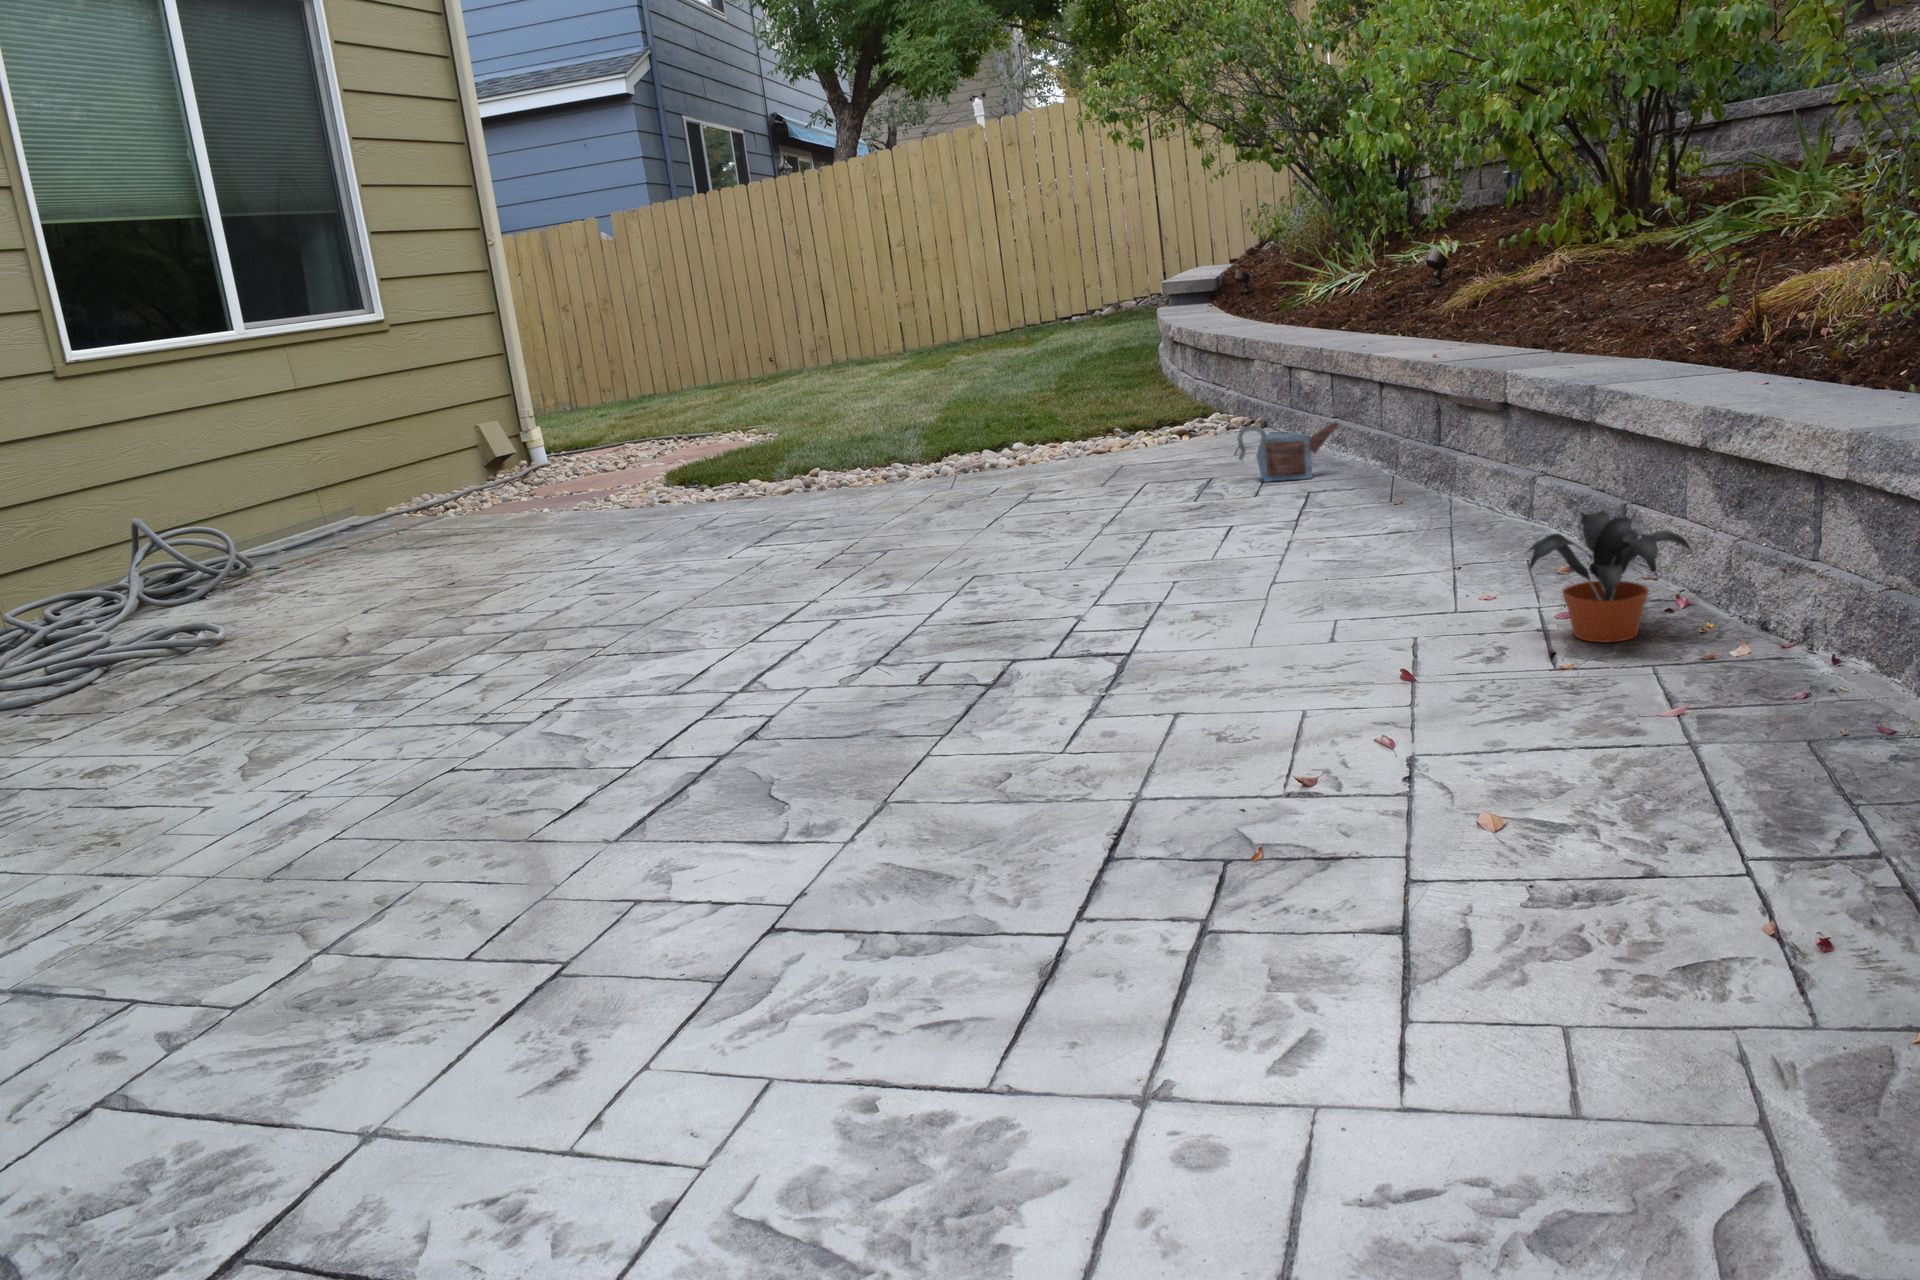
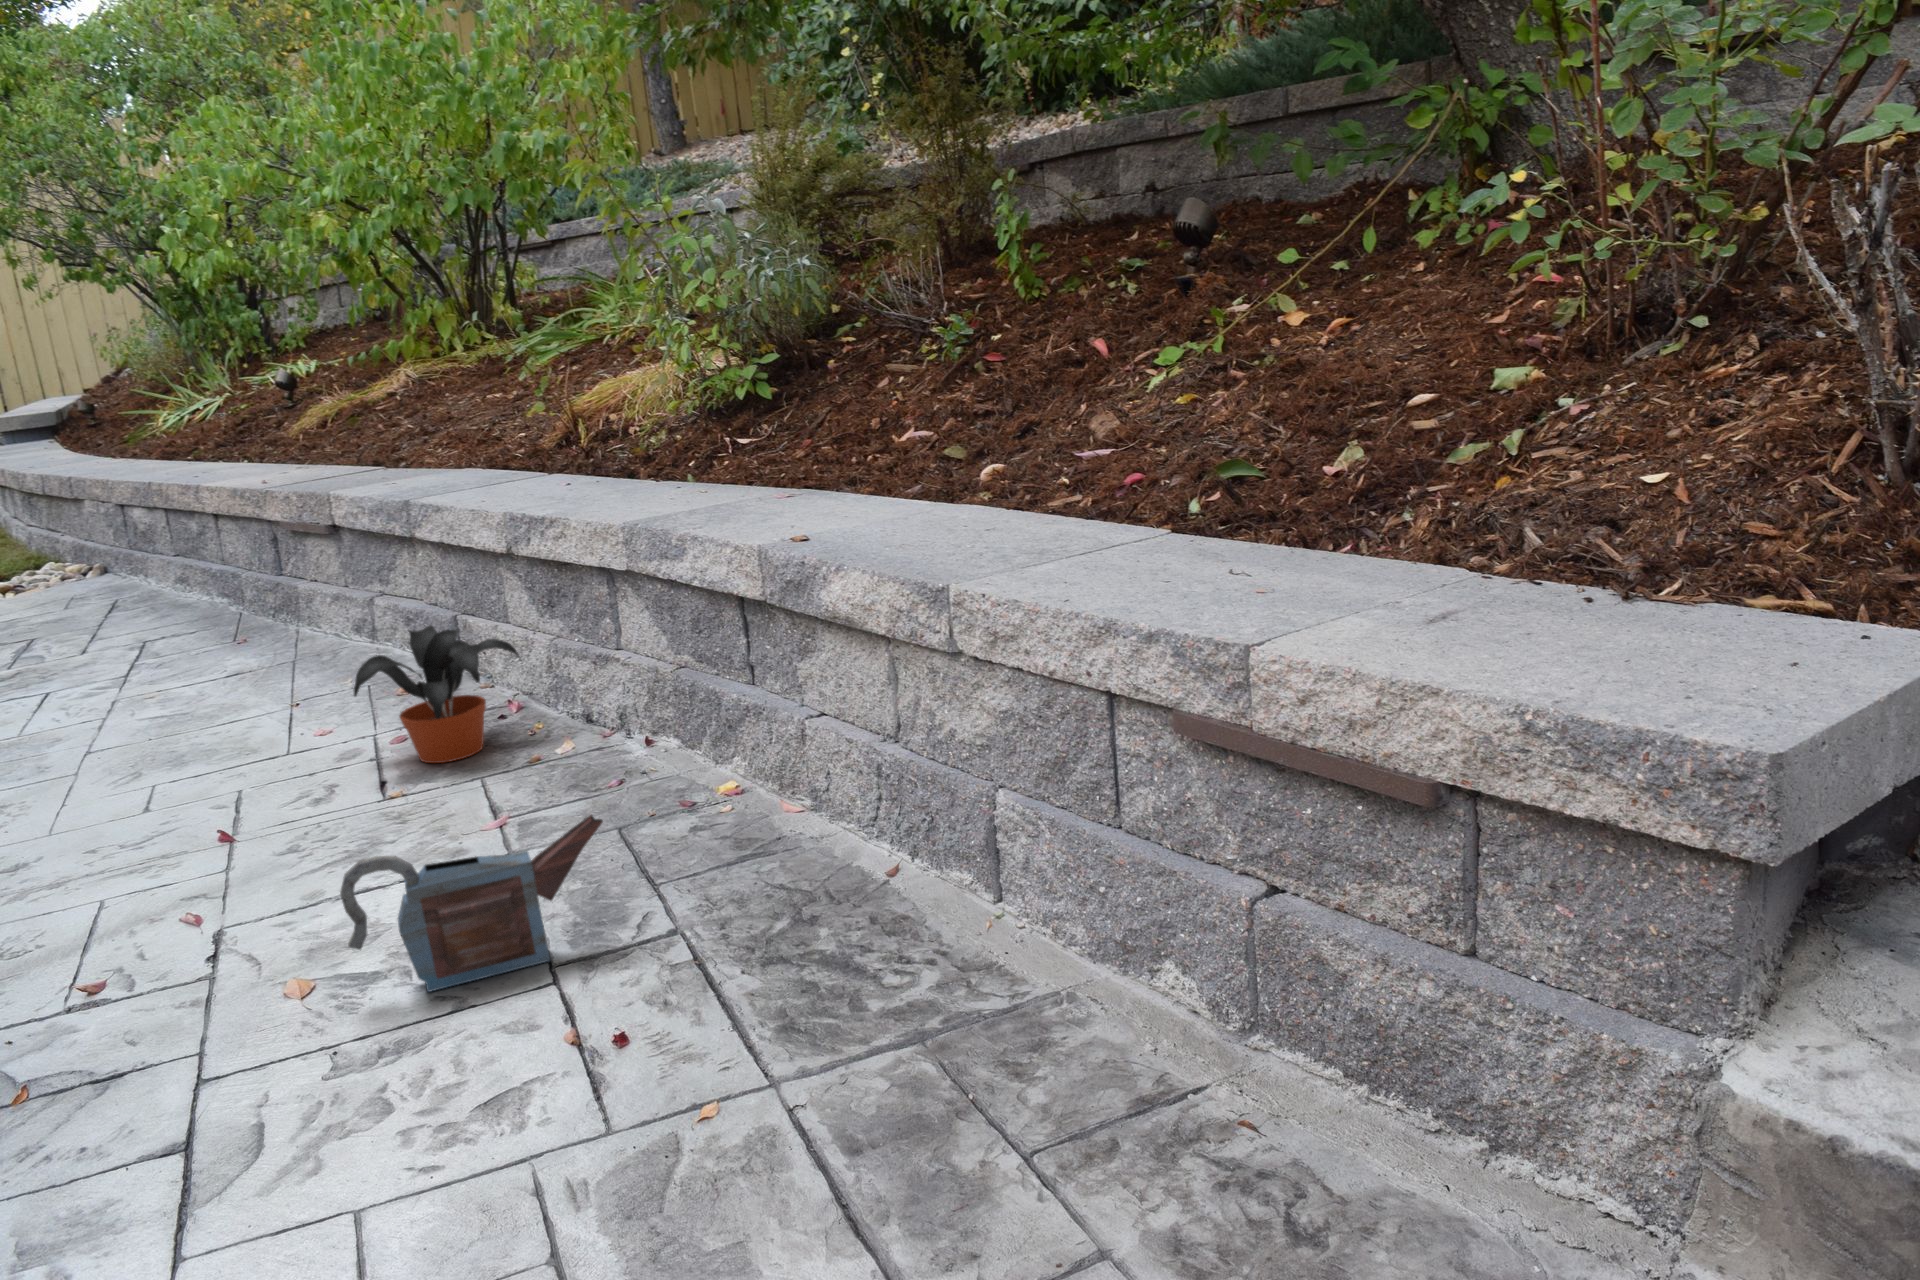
watering can: present [1237,422,1339,482] -> present [340,815,603,992]

